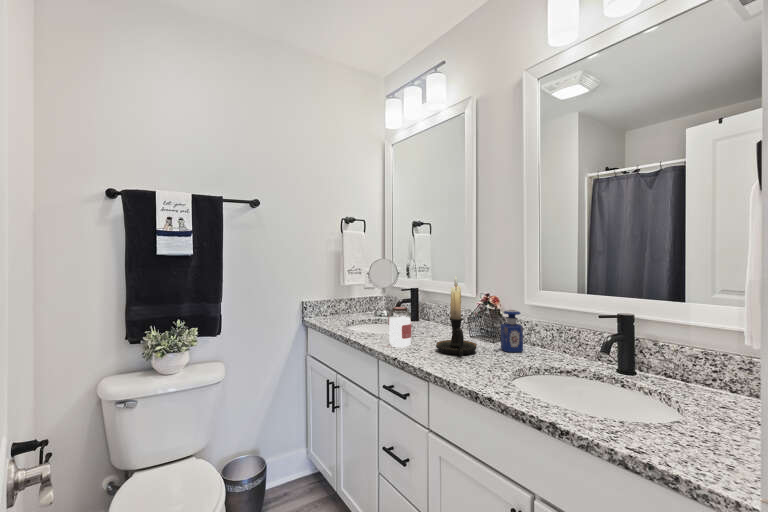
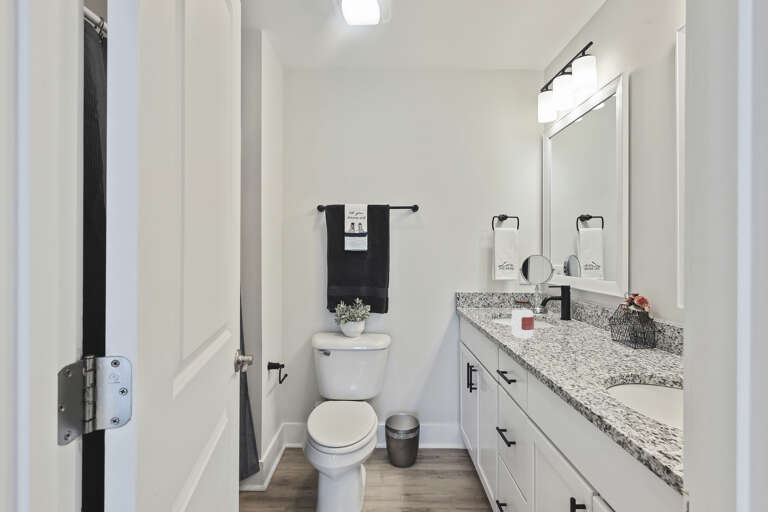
candle holder: present [436,277,477,356] -> none [555,272,601,352]
perfume bottle: present [501,310,523,352] -> none [634,312,660,358]

